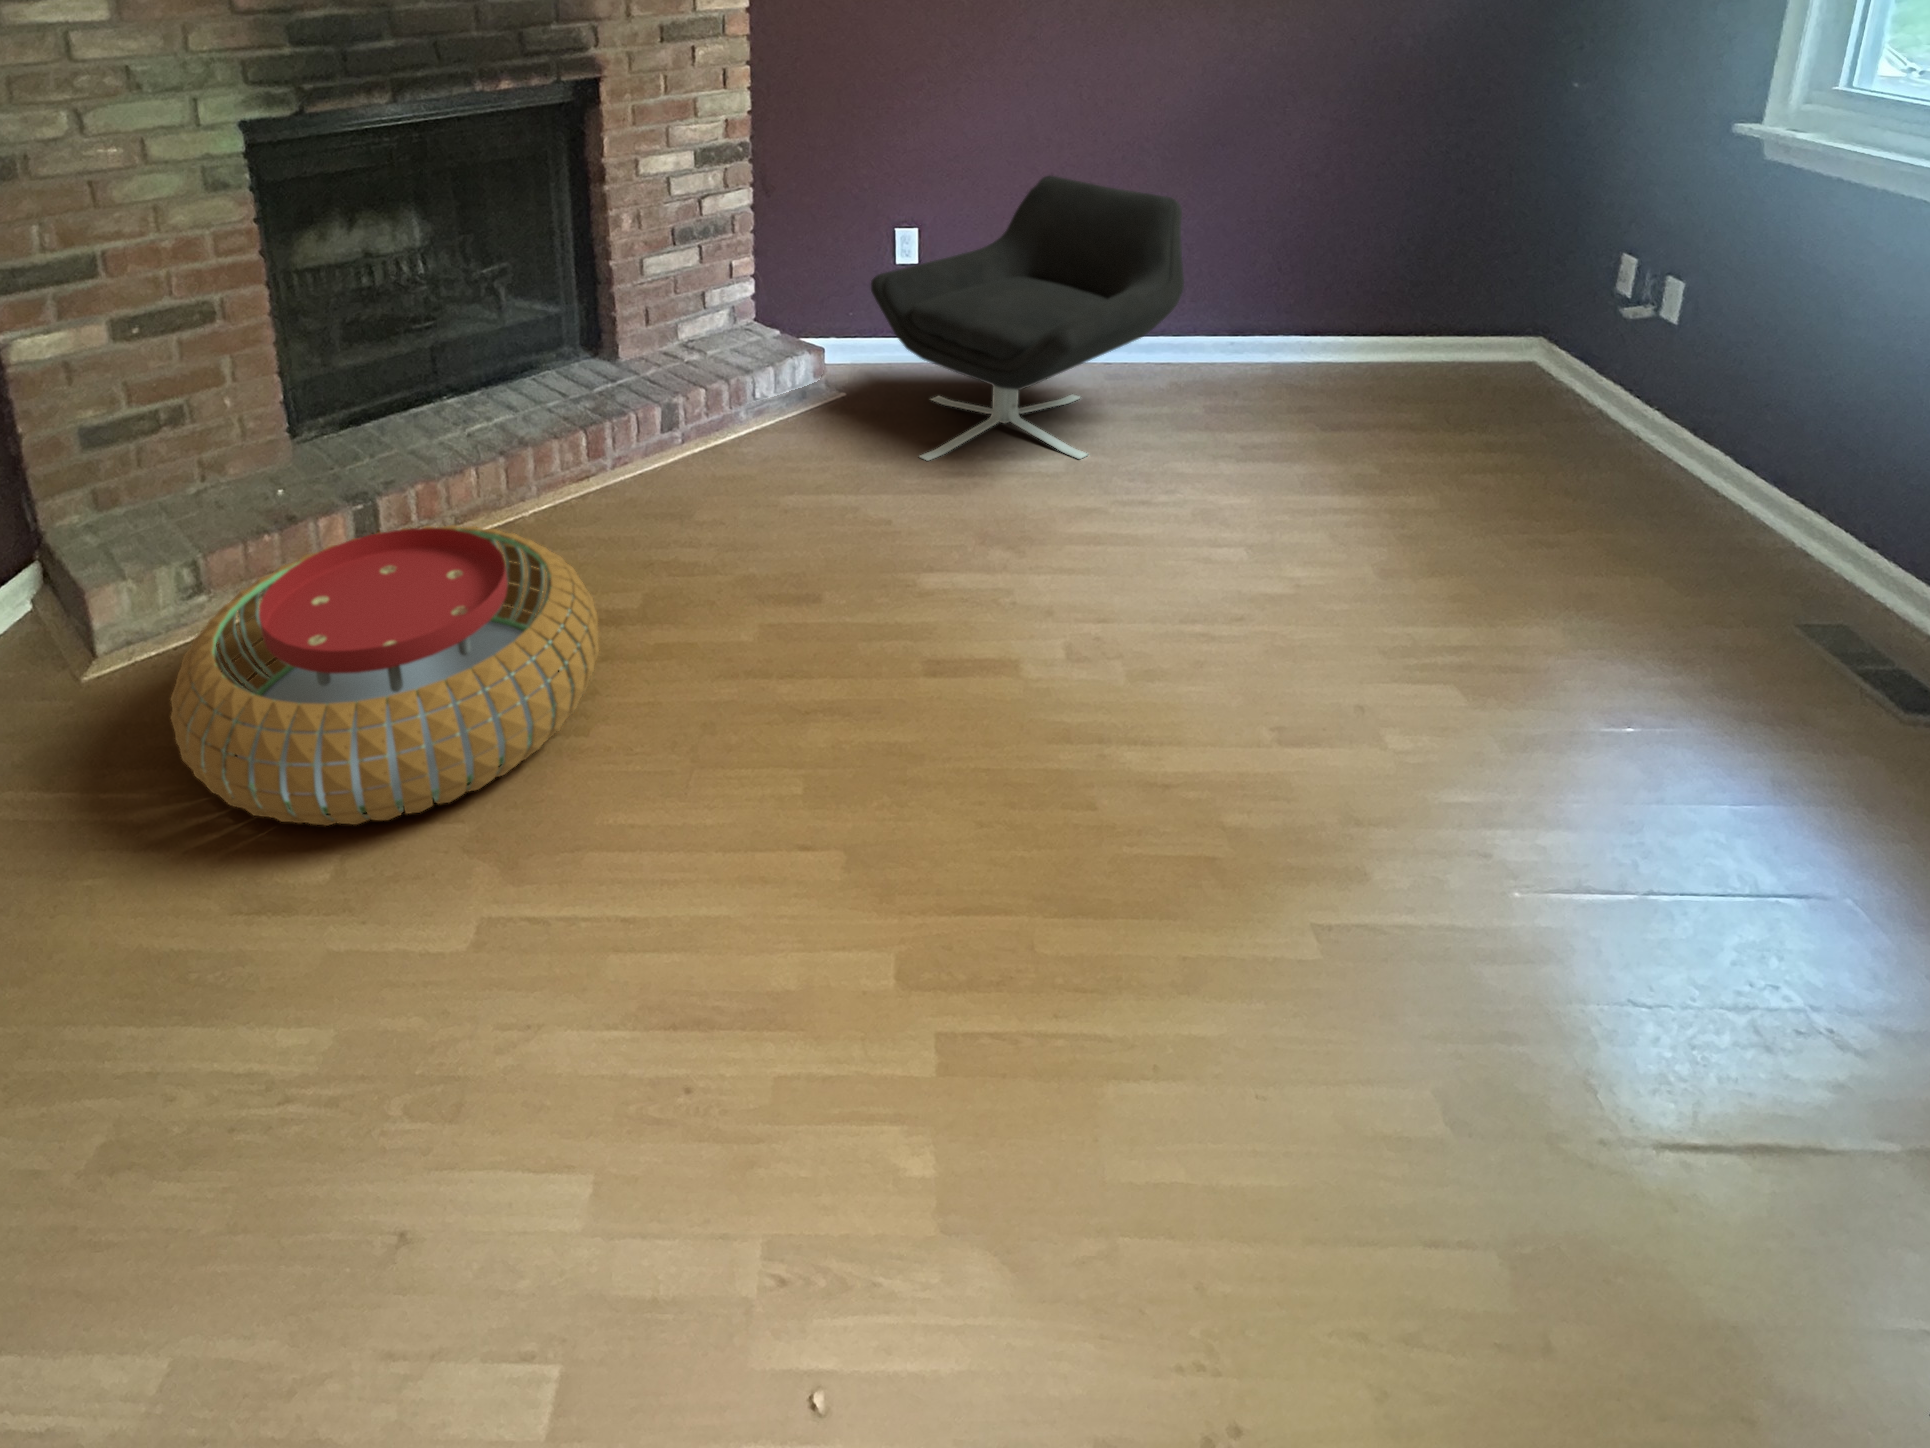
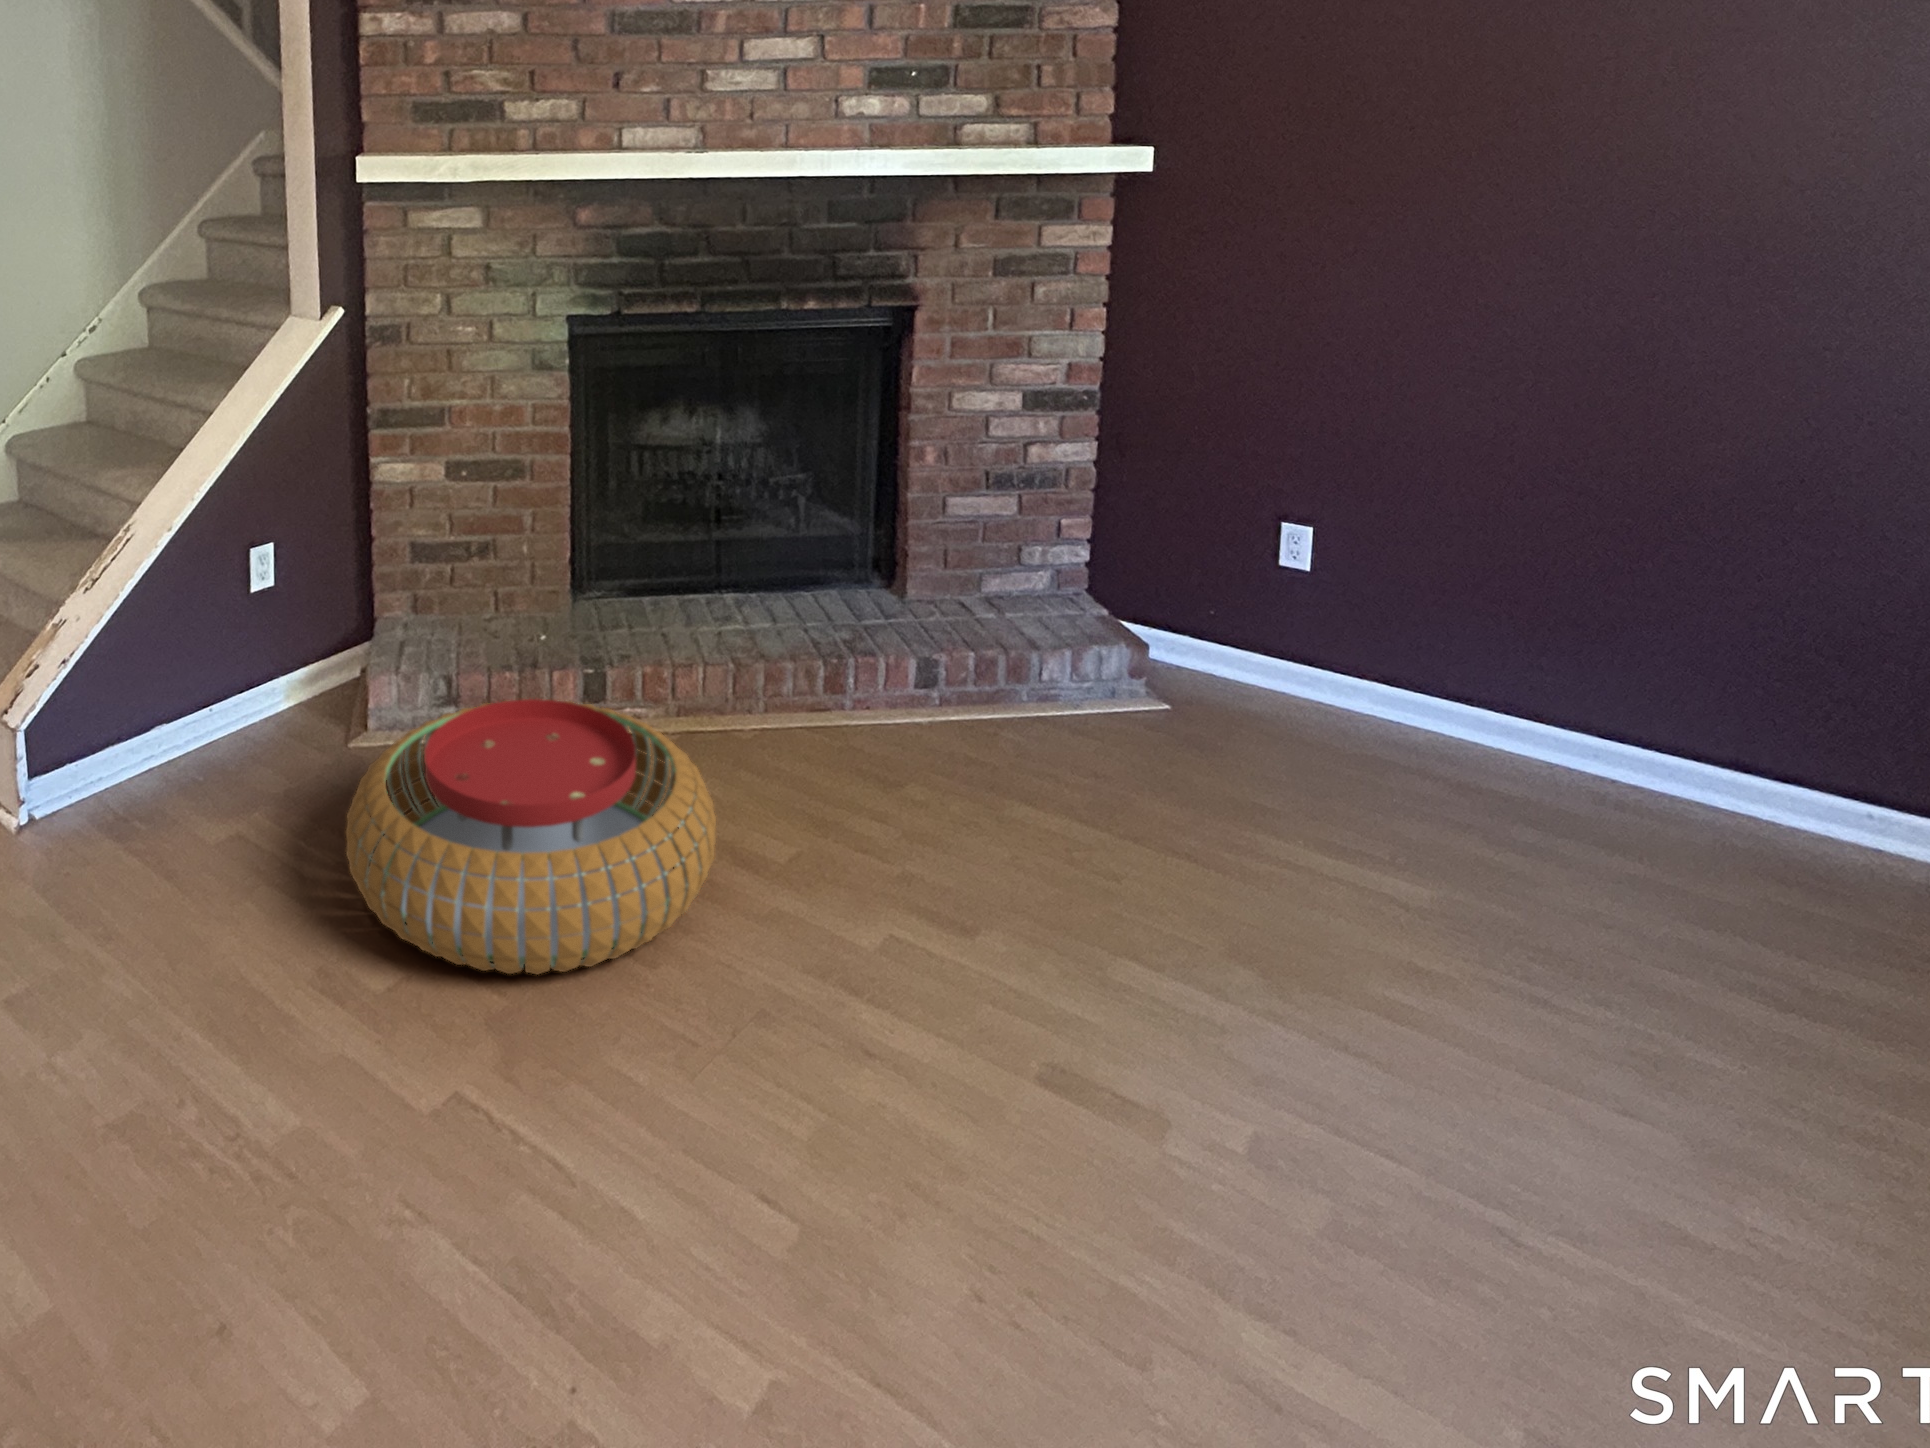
lounge chair: present [871,176,1184,461] -> none [1204,496,1727,905]

